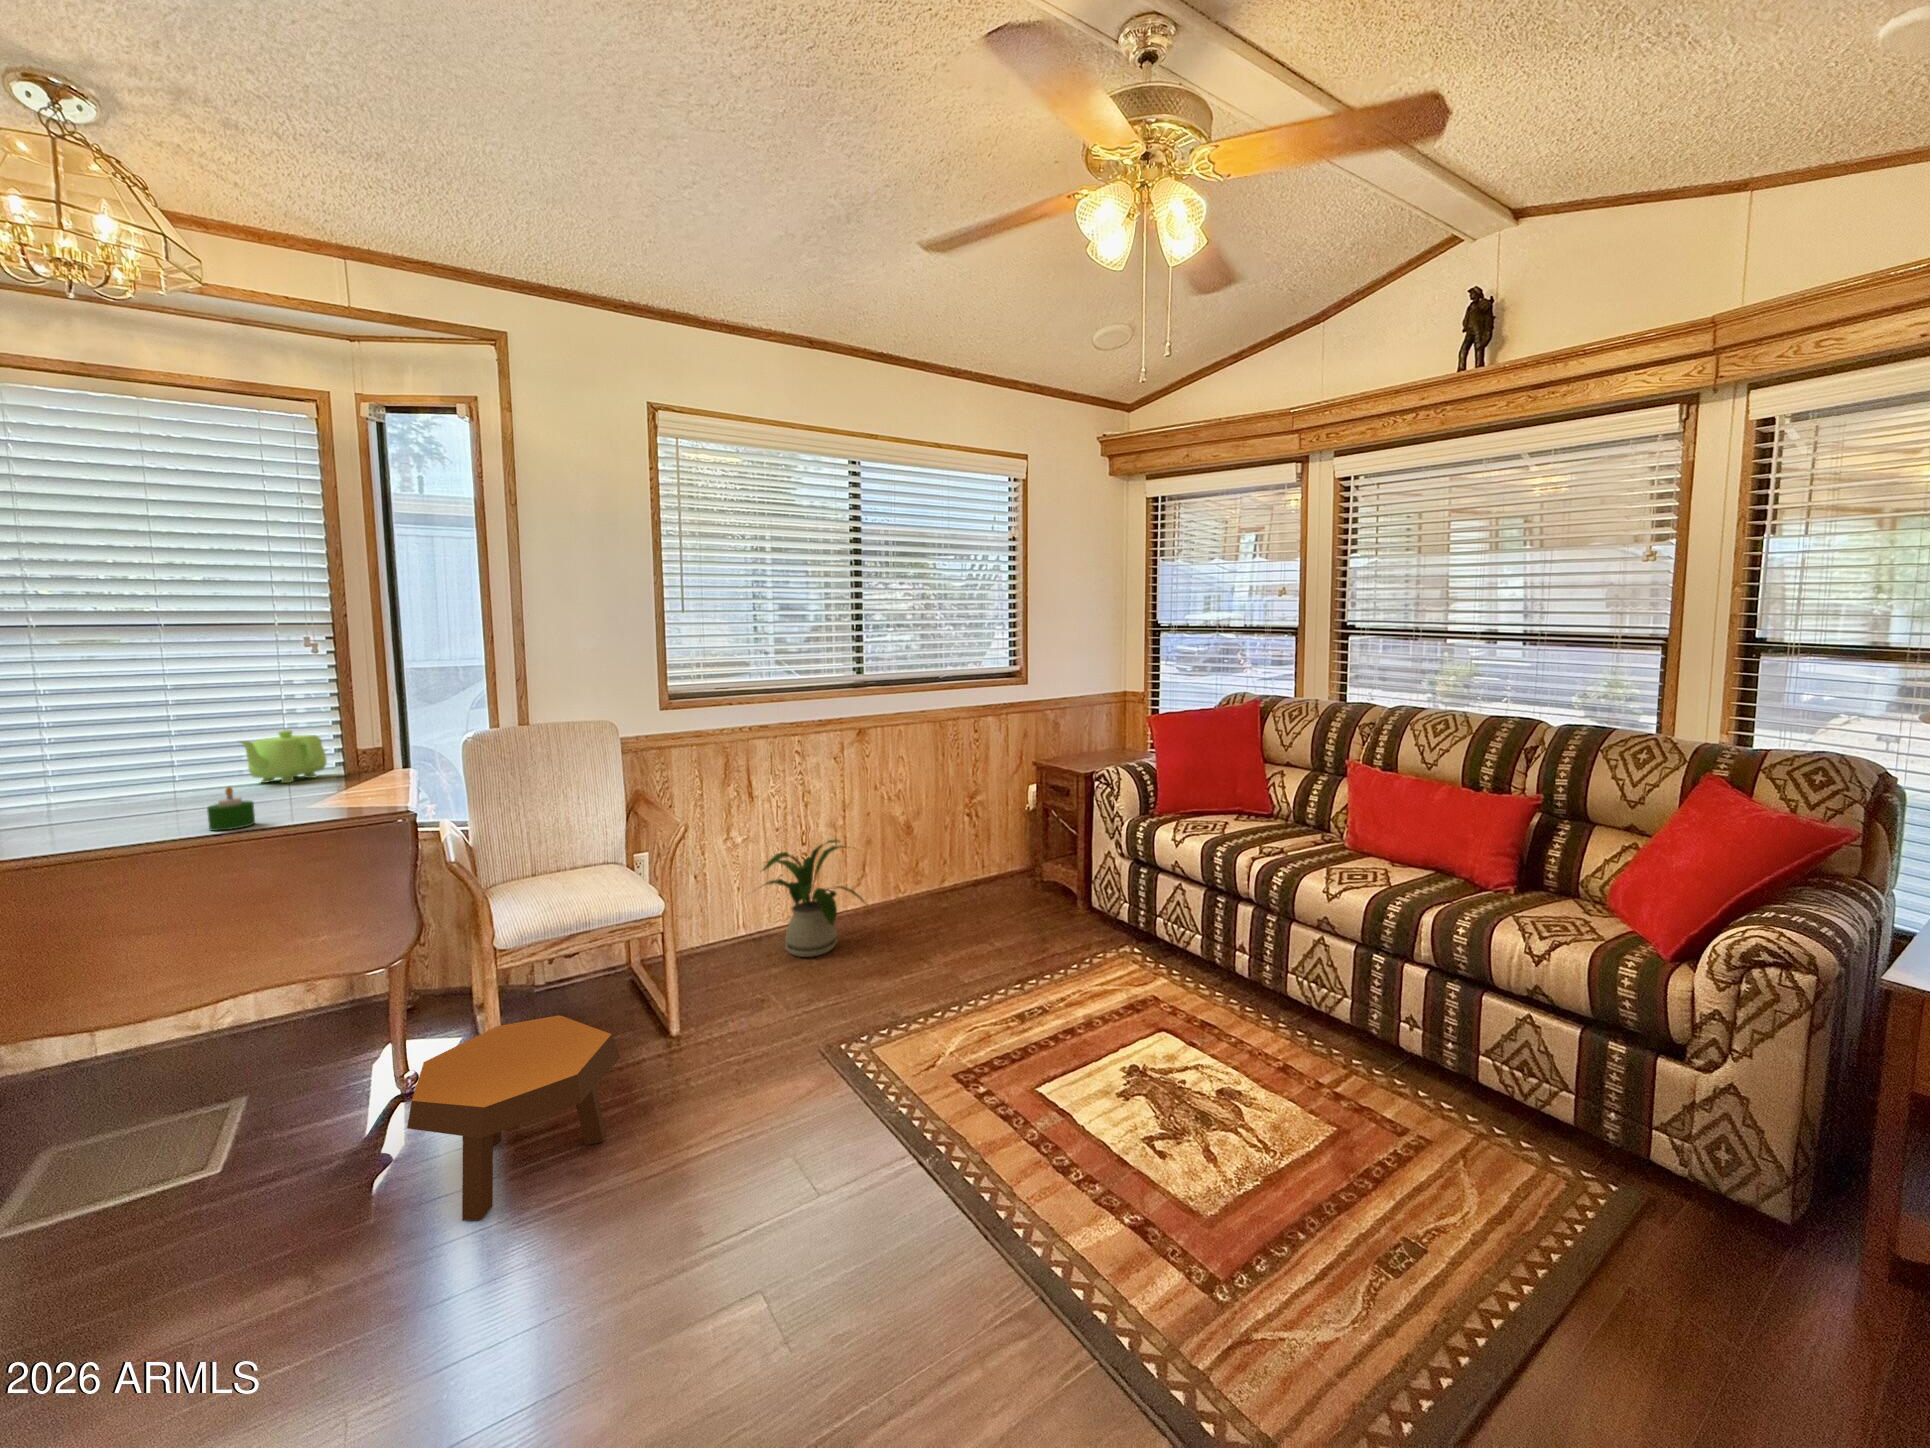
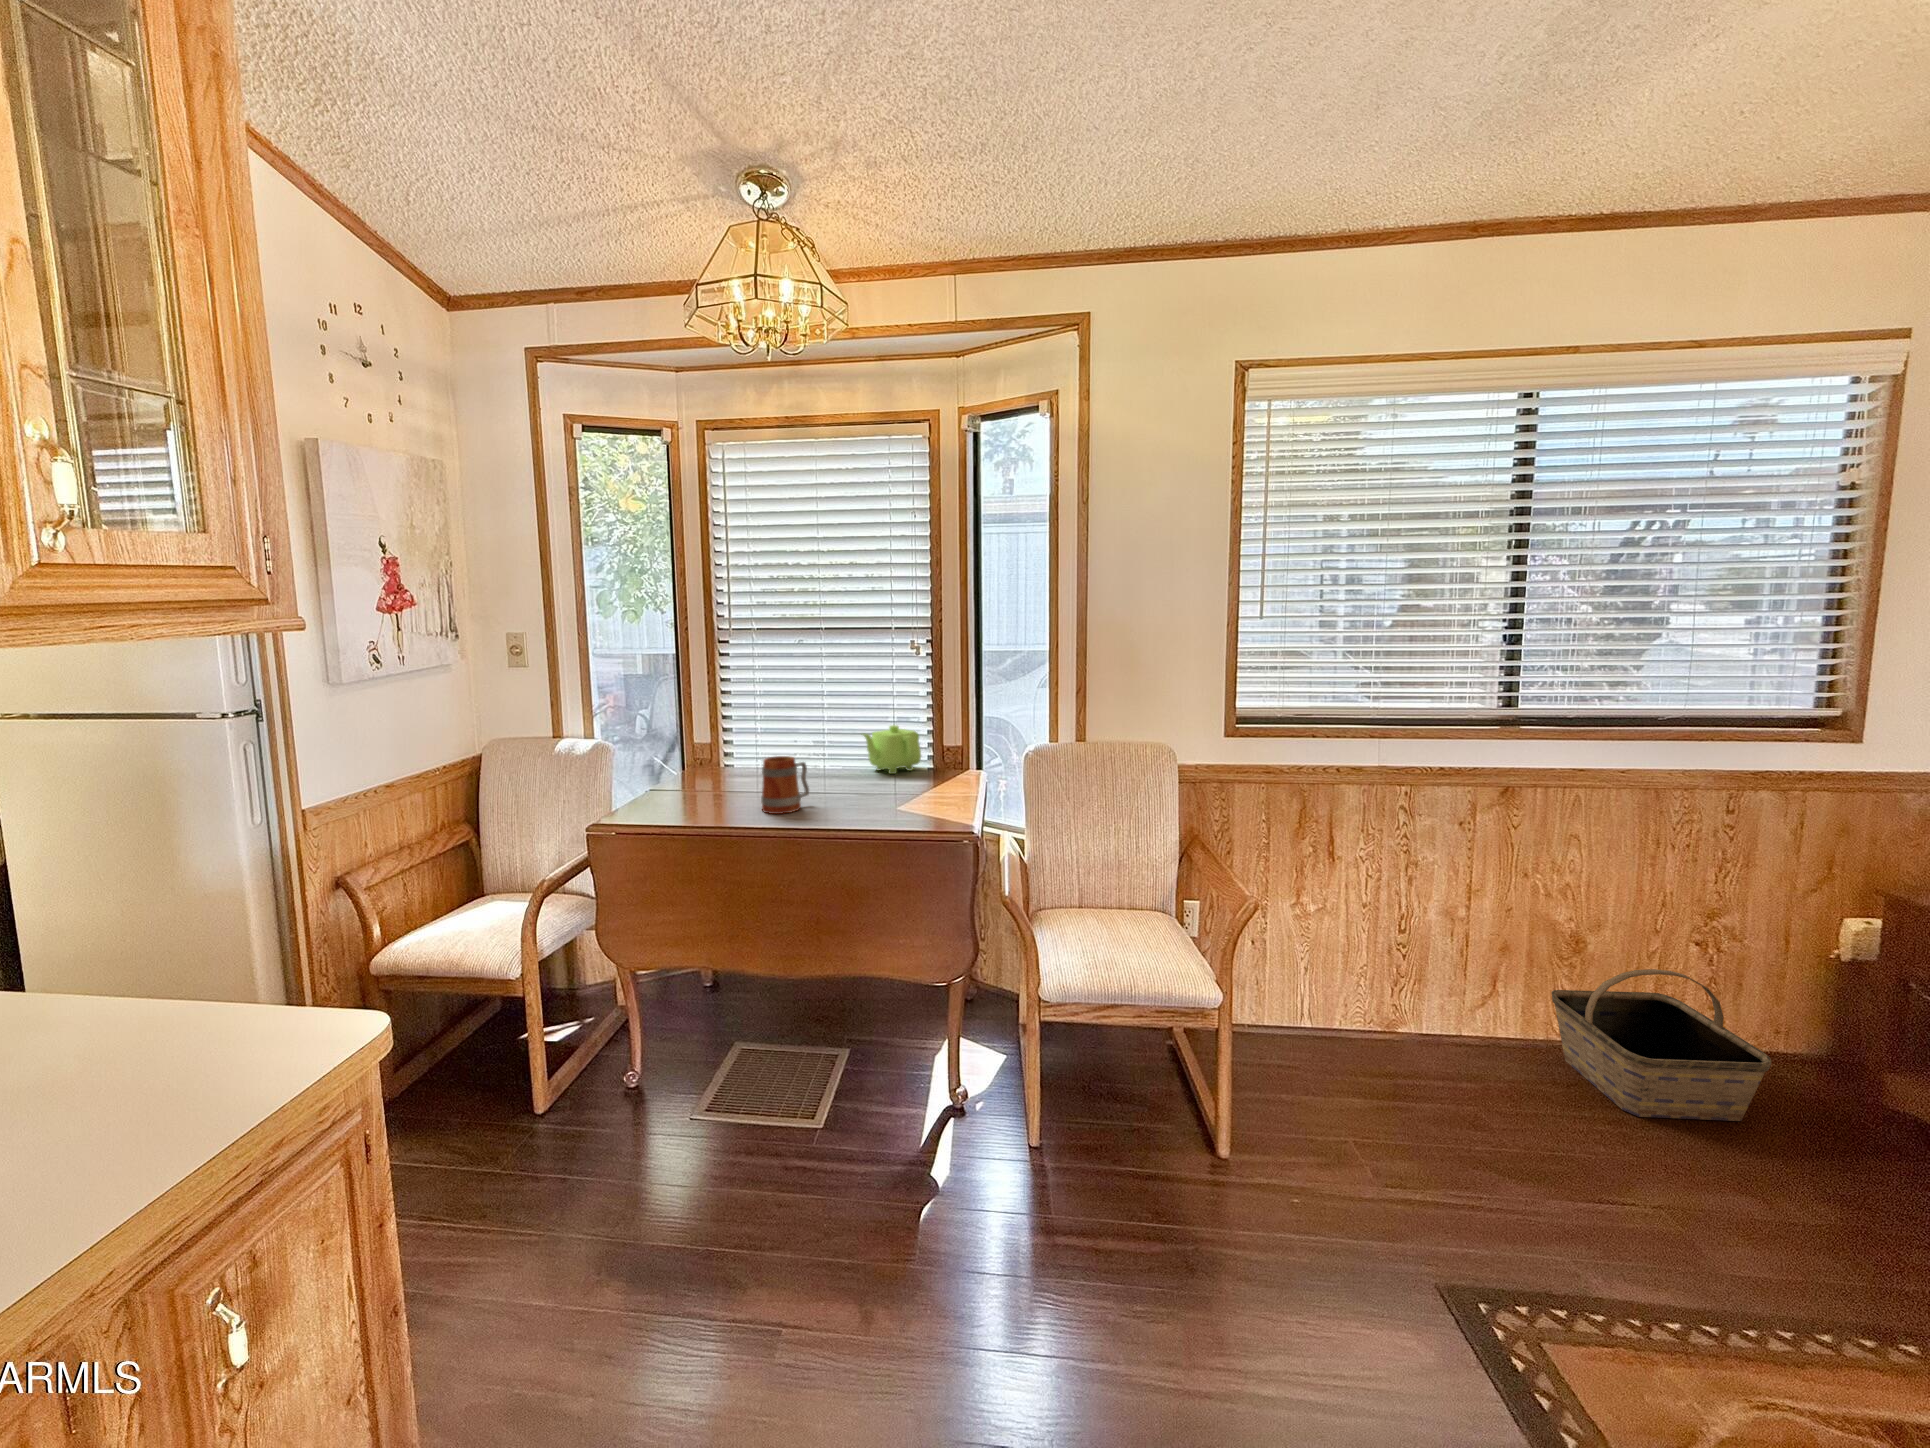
mug: none [90,763,171,832] -> present [761,756,809,814]
candle: present [207,787,255,831] -> none [824,791,855,832]
basket: none [896,830,999,923] -> present [1552,969,1772,1121]
house plant: present [763,840,868,957] -> none [1319,944,1507,1102]
footstool: present [407,1015,620,1220] -> none [939,1089,1150,1326]

